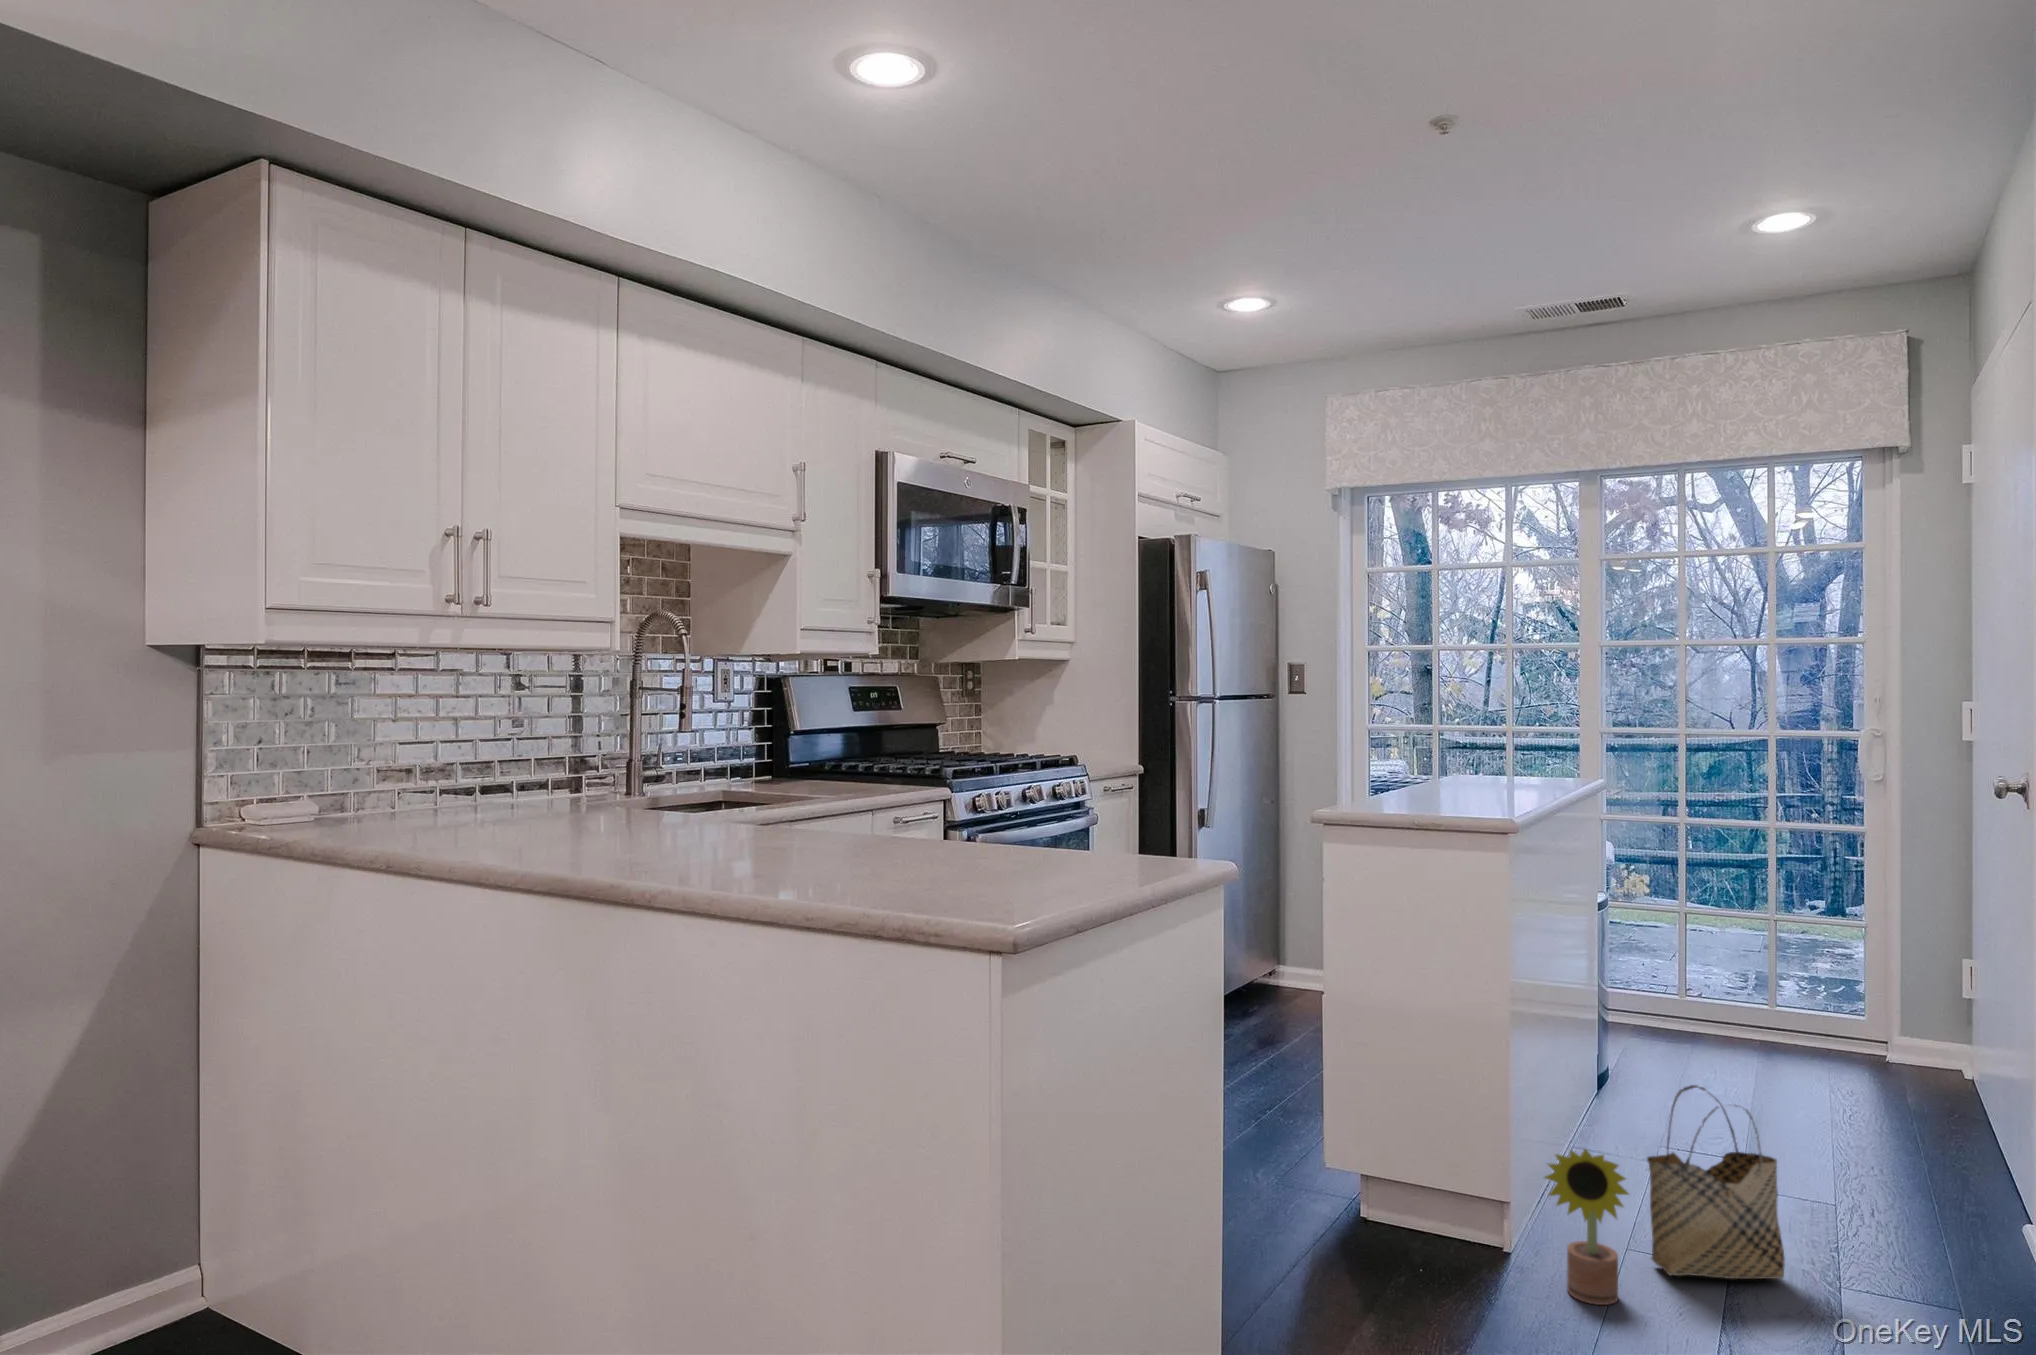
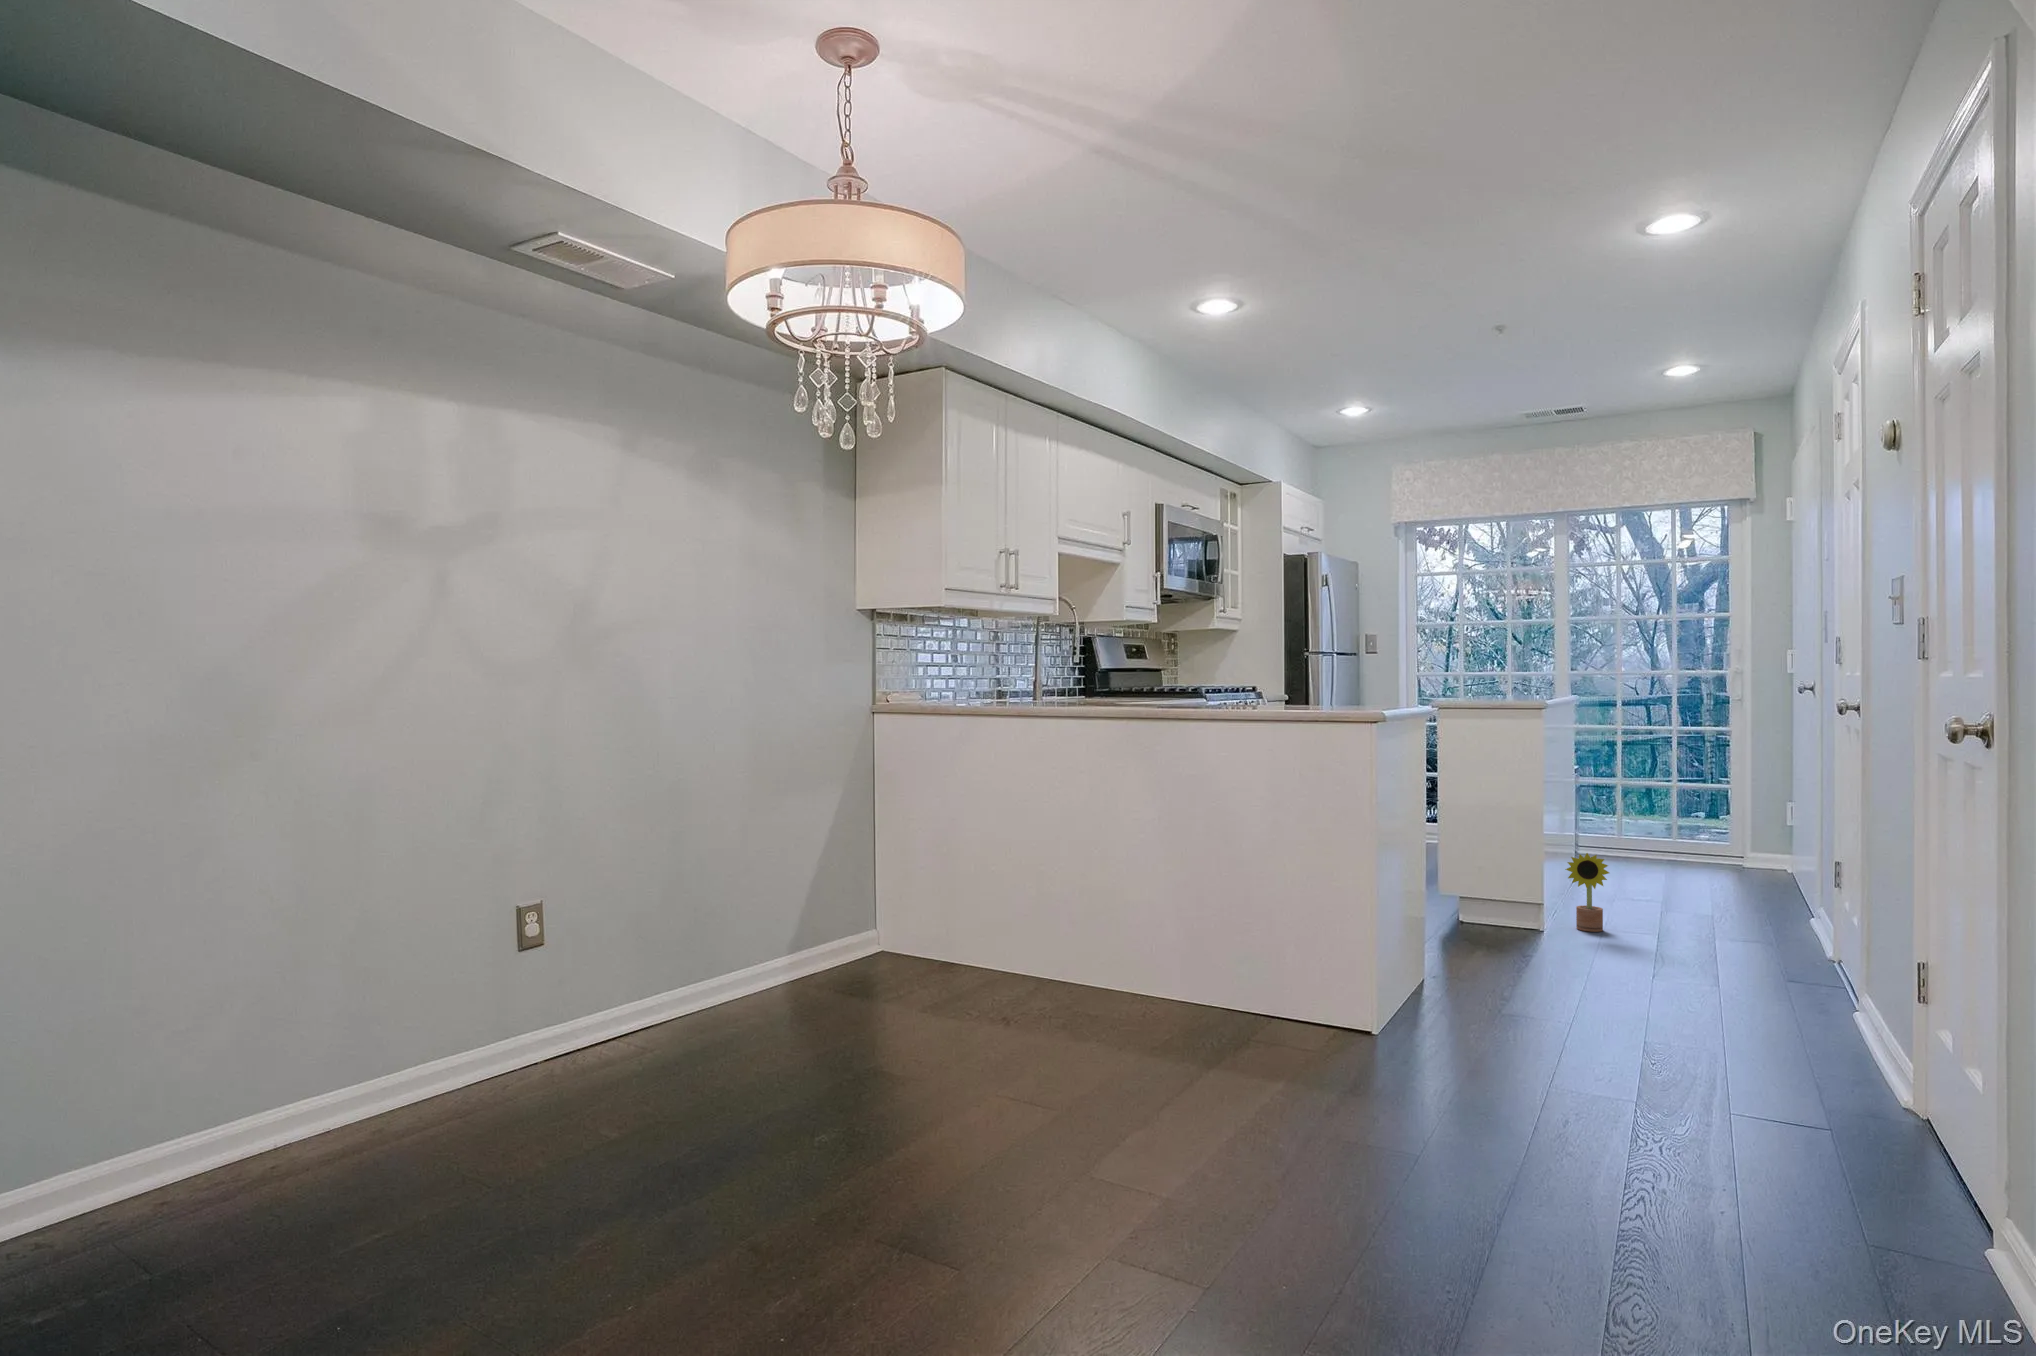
woven basket: present [1647,1085,1785,1279] -> none [1615,832,1686,925]

